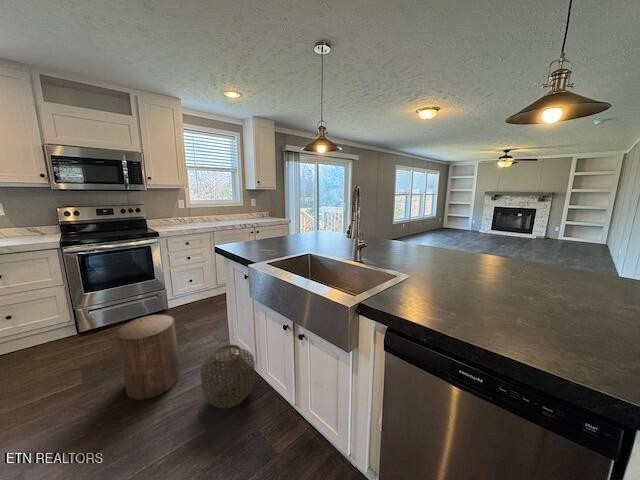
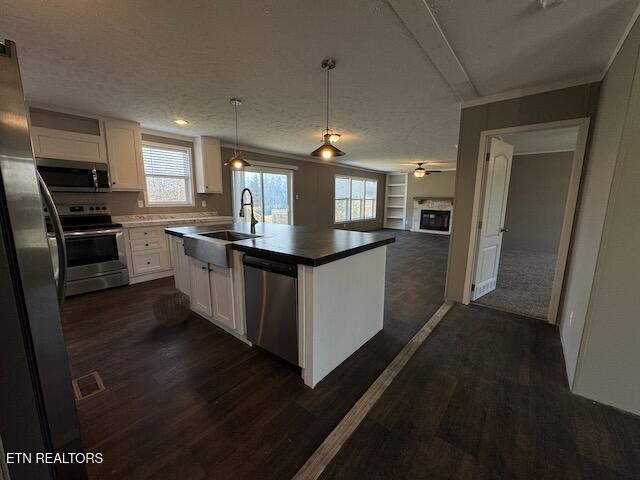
stool: present [117,314,180,400] -> none [94,275,139,326]

